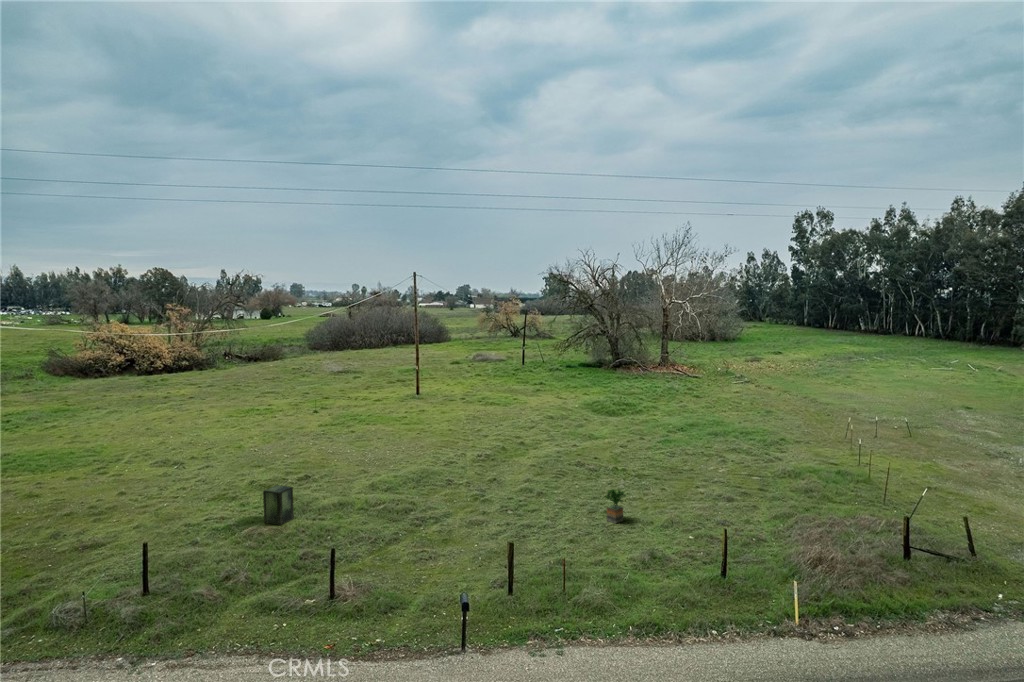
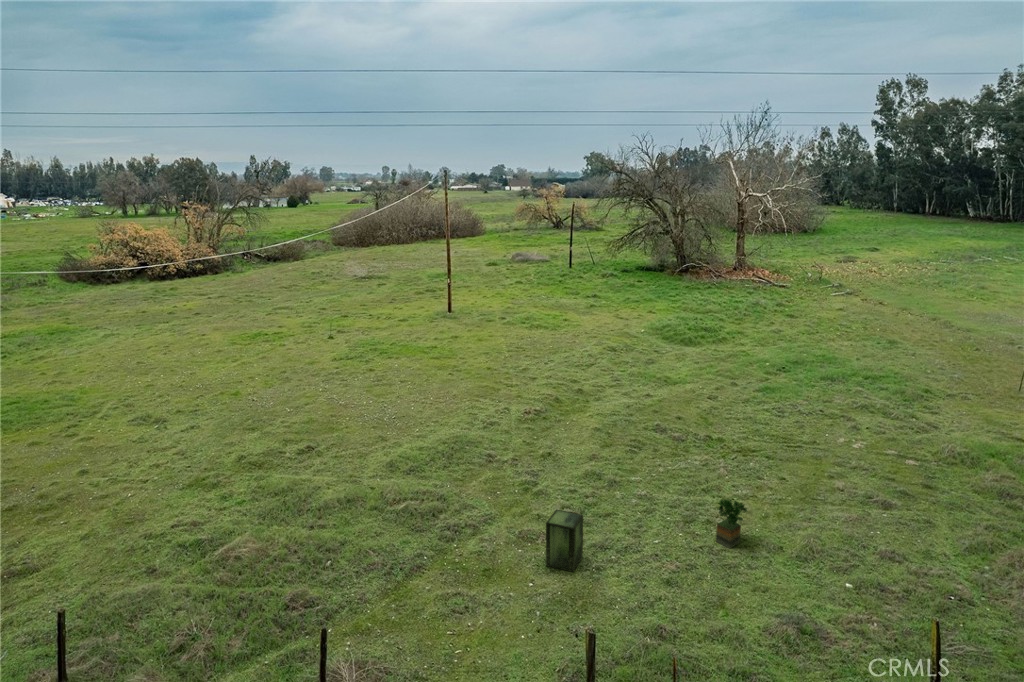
storage box: present [263,485,294,525] -> present [546,510,583,572]

